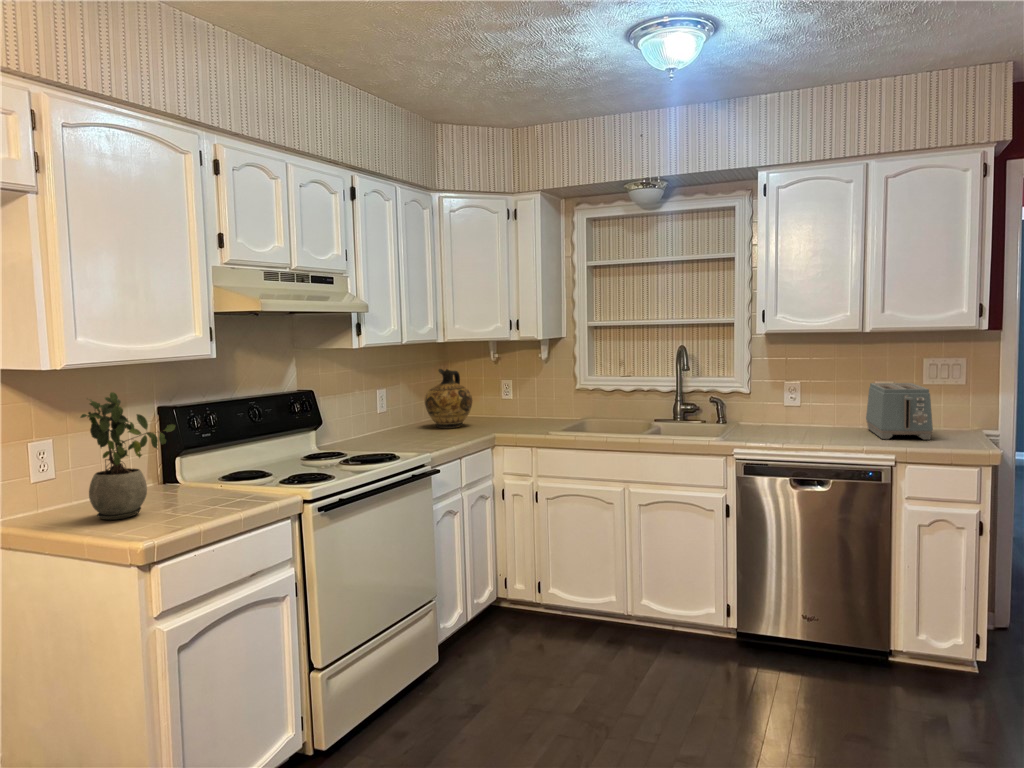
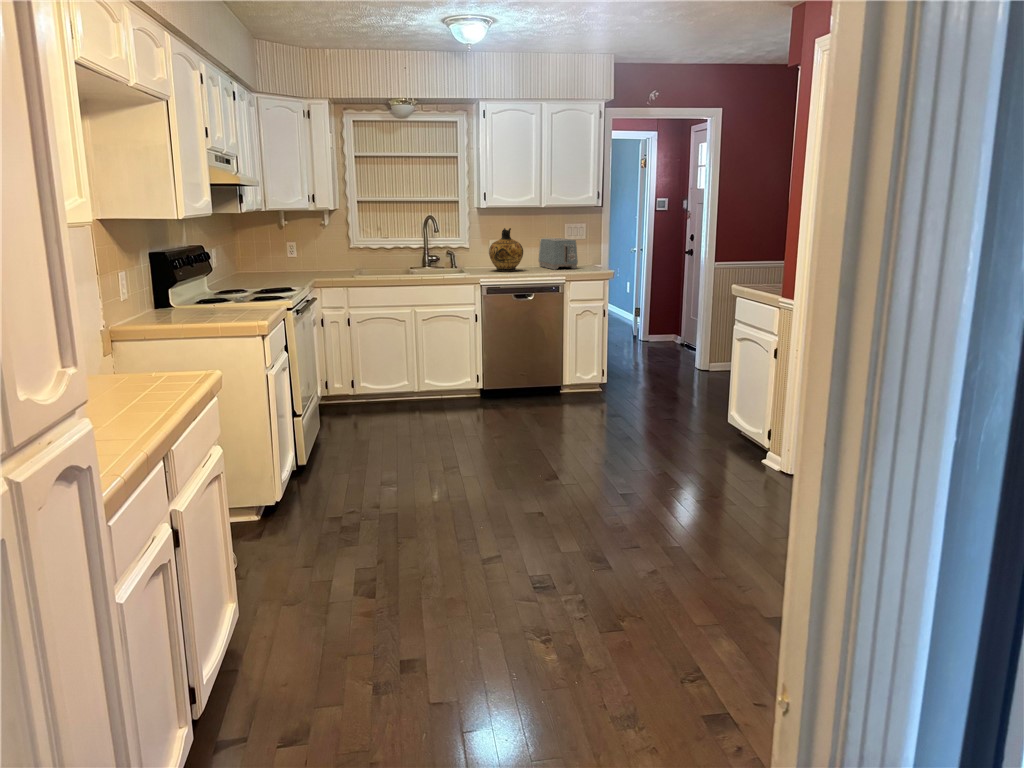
ceramic jug: present [425,369,472,428] -> present [489,228,523,271]
potted plant: present [81,392,175,520] -> none [172,237,229,321]

